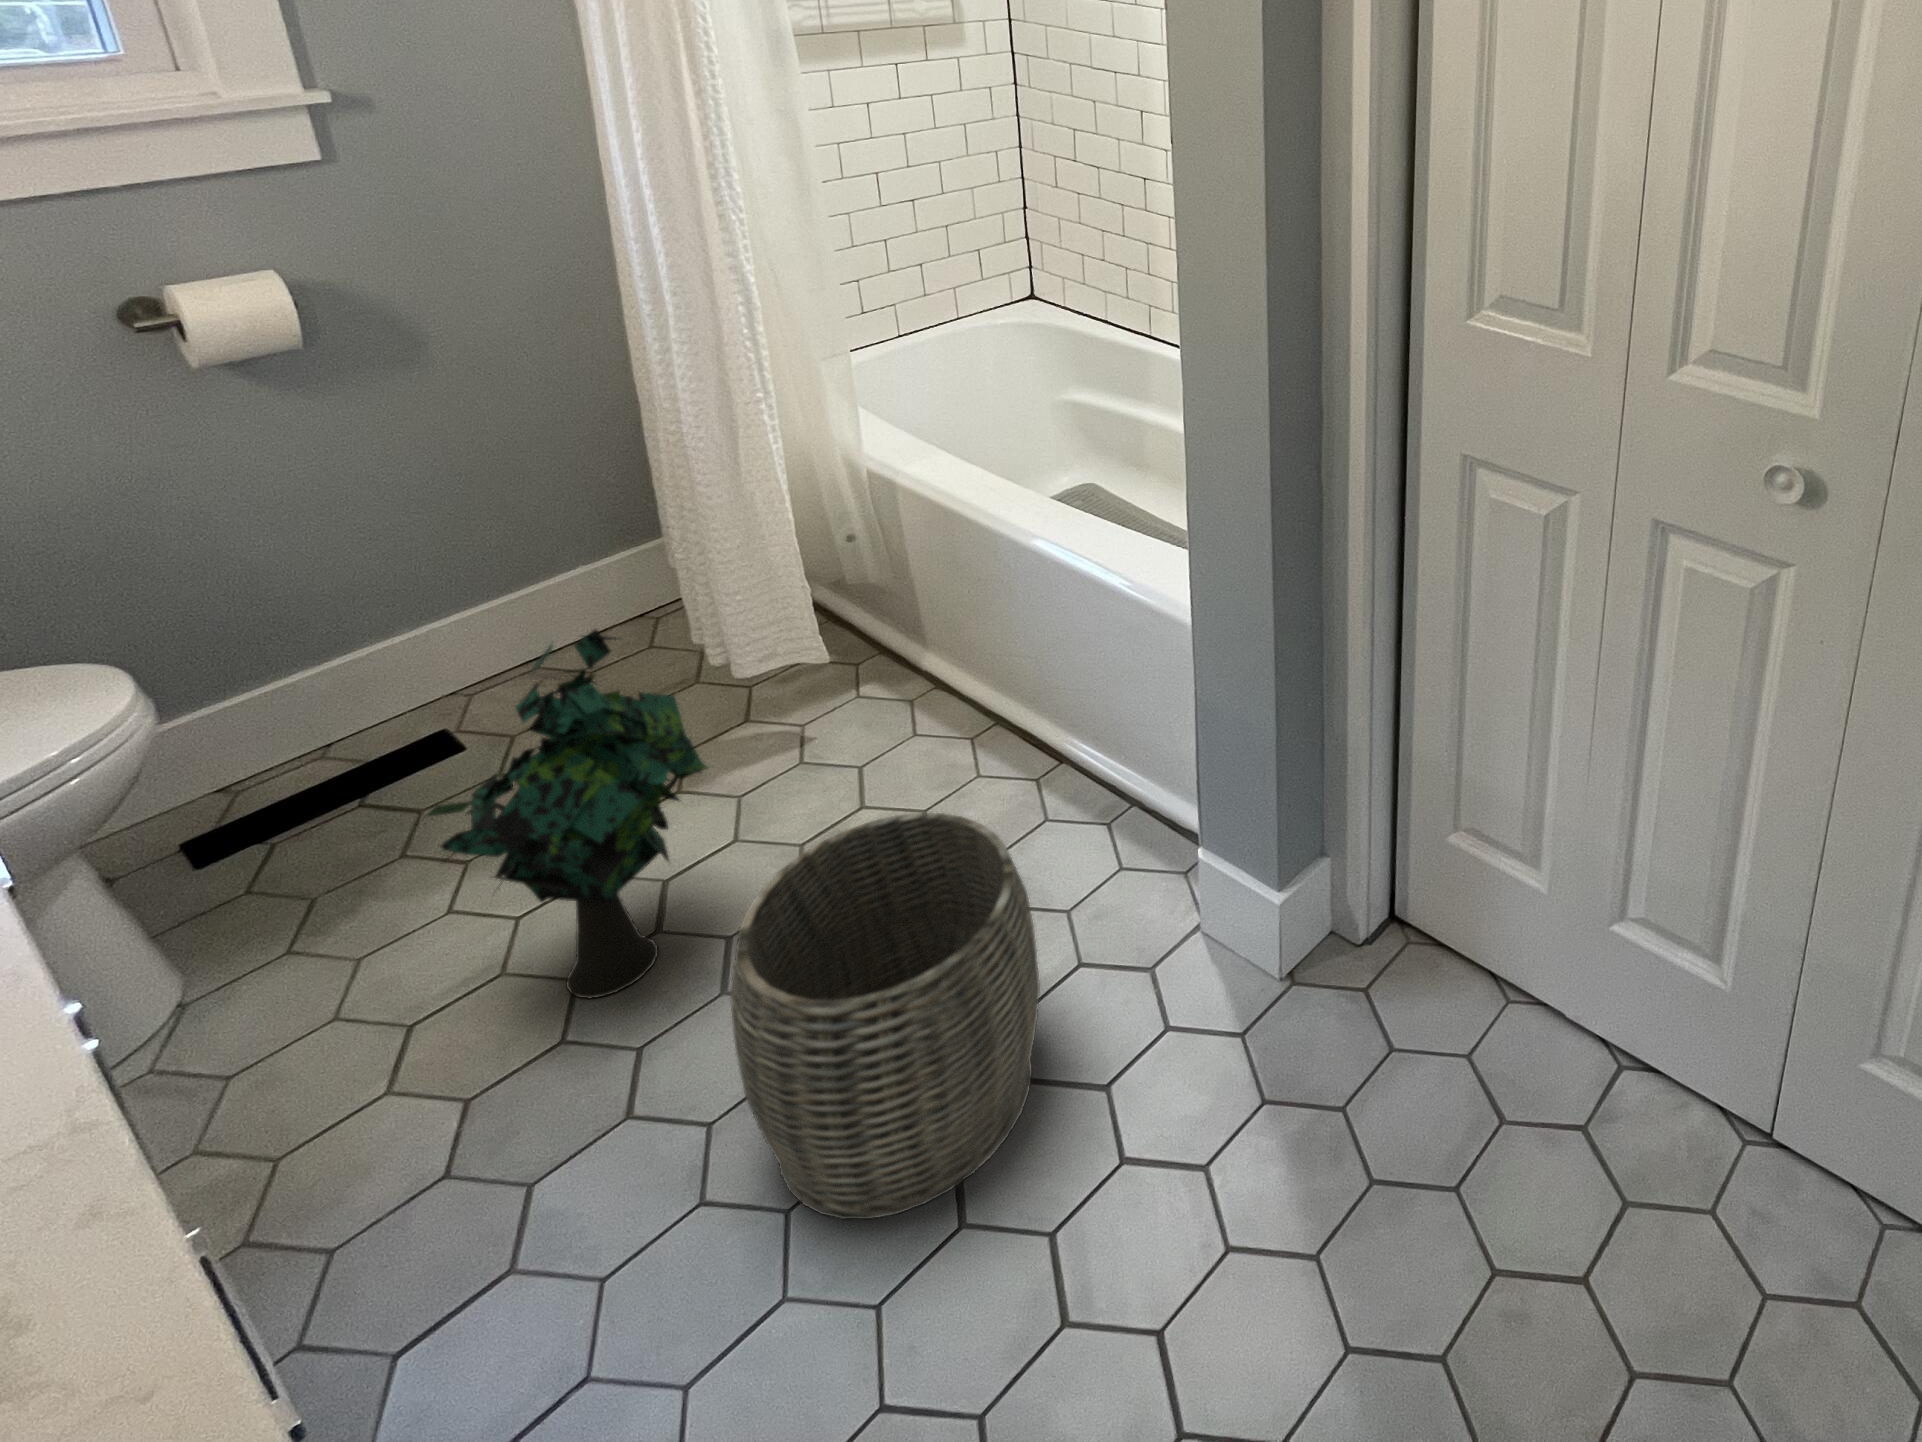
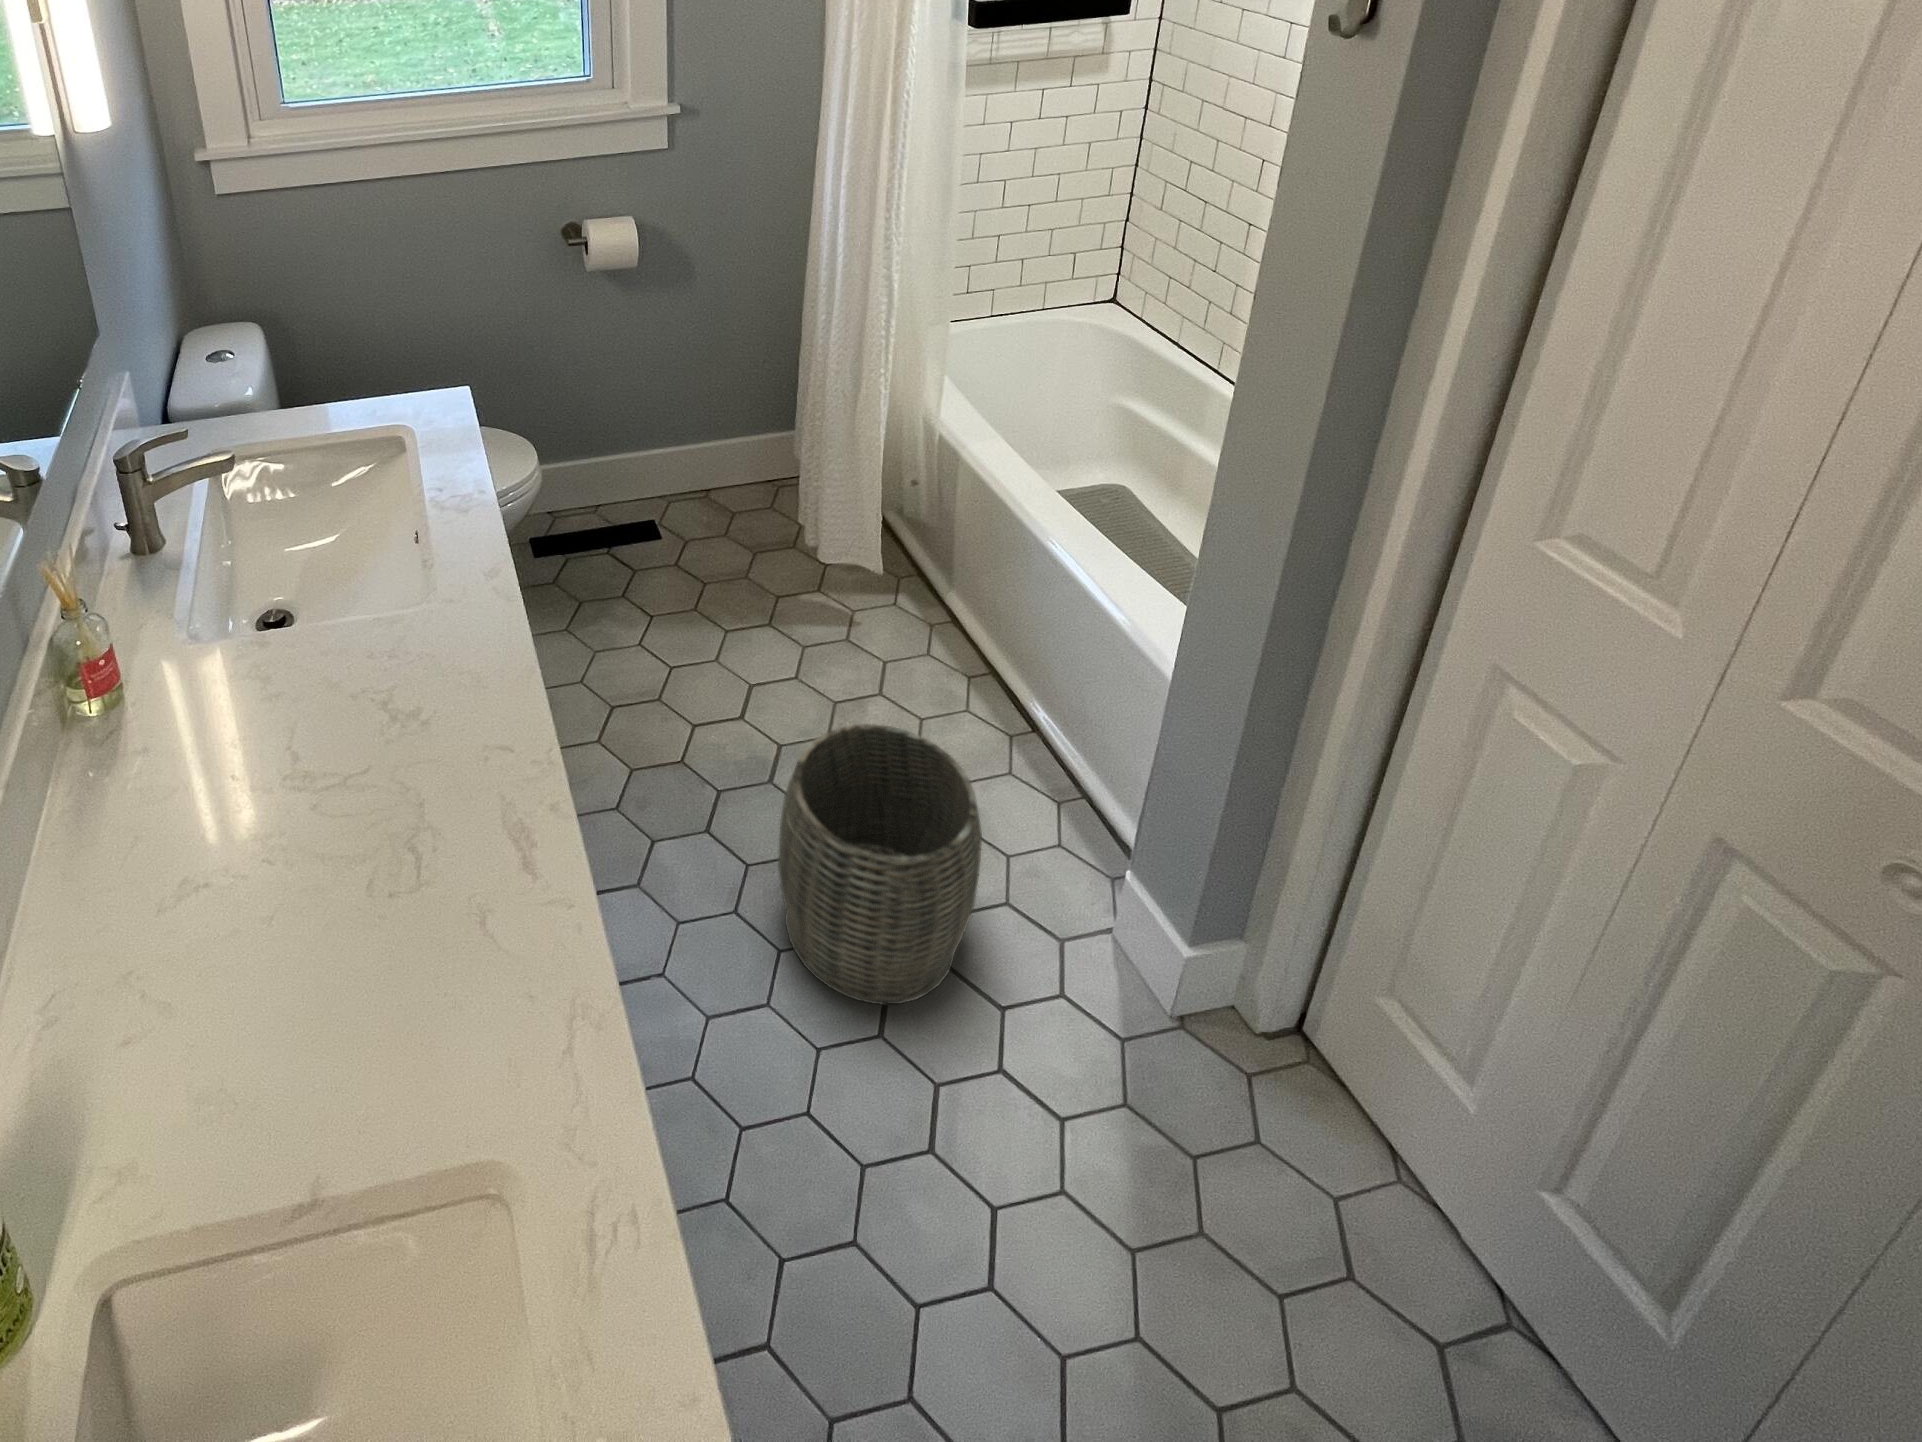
decorative plant: present [428,629,707,998] -> none [651,517,797,747]

